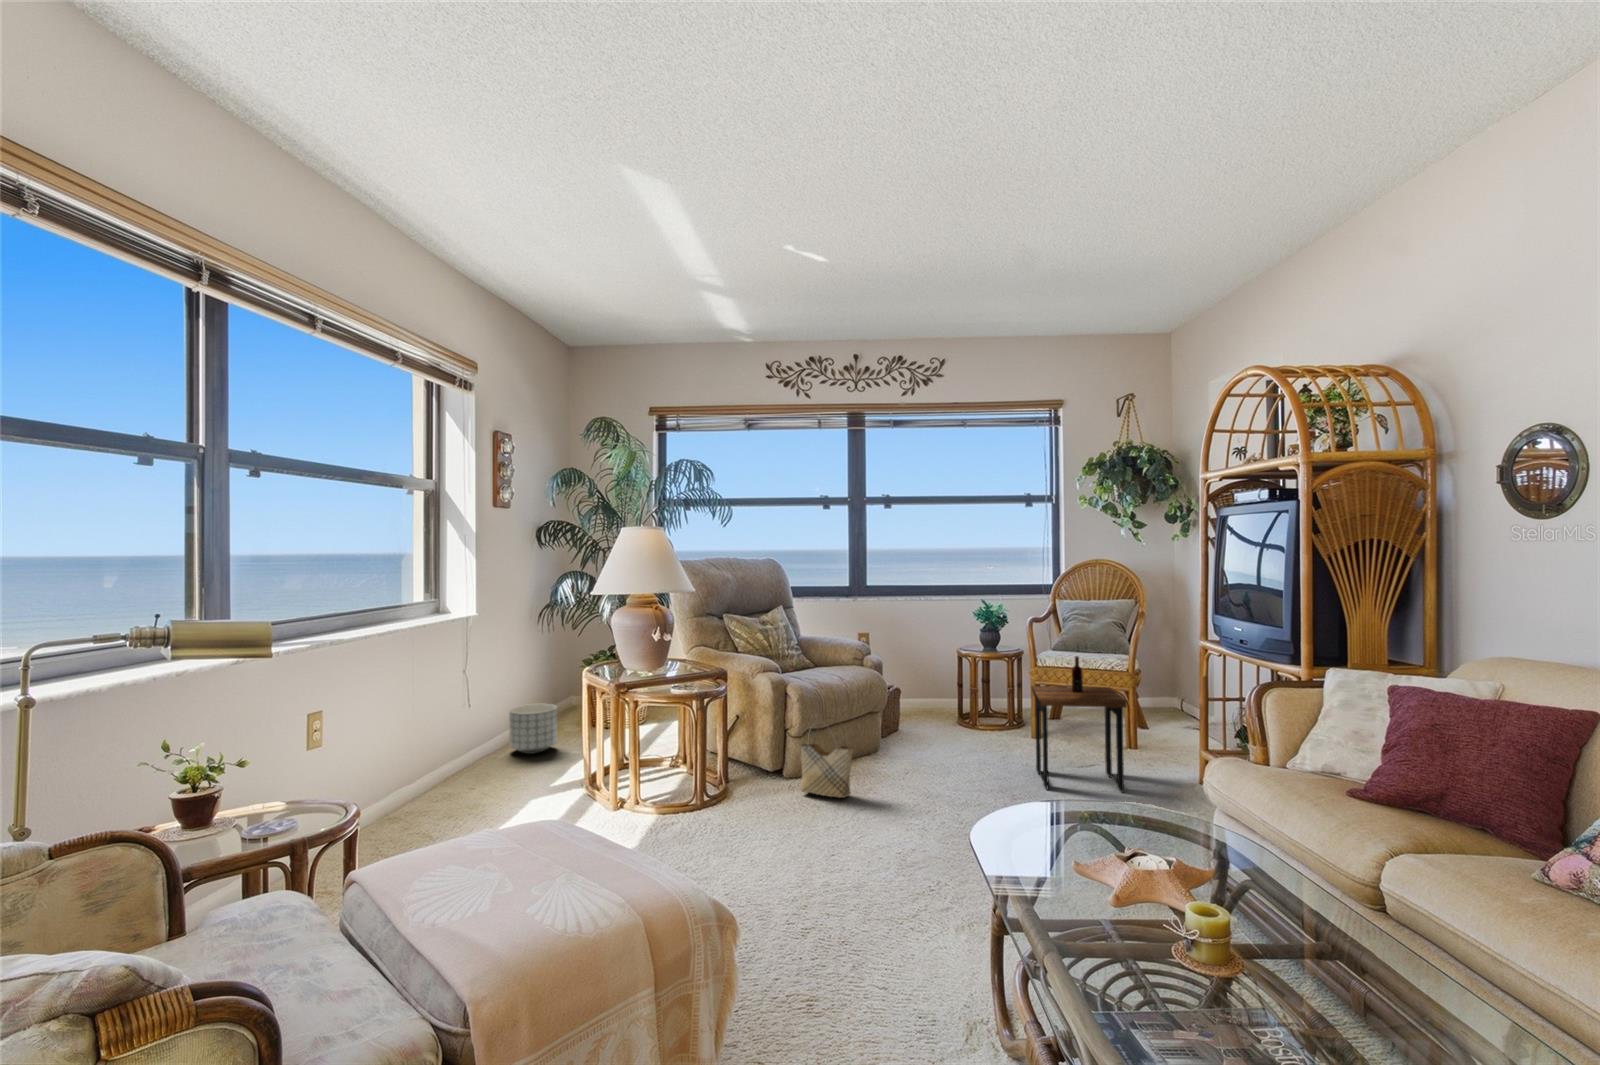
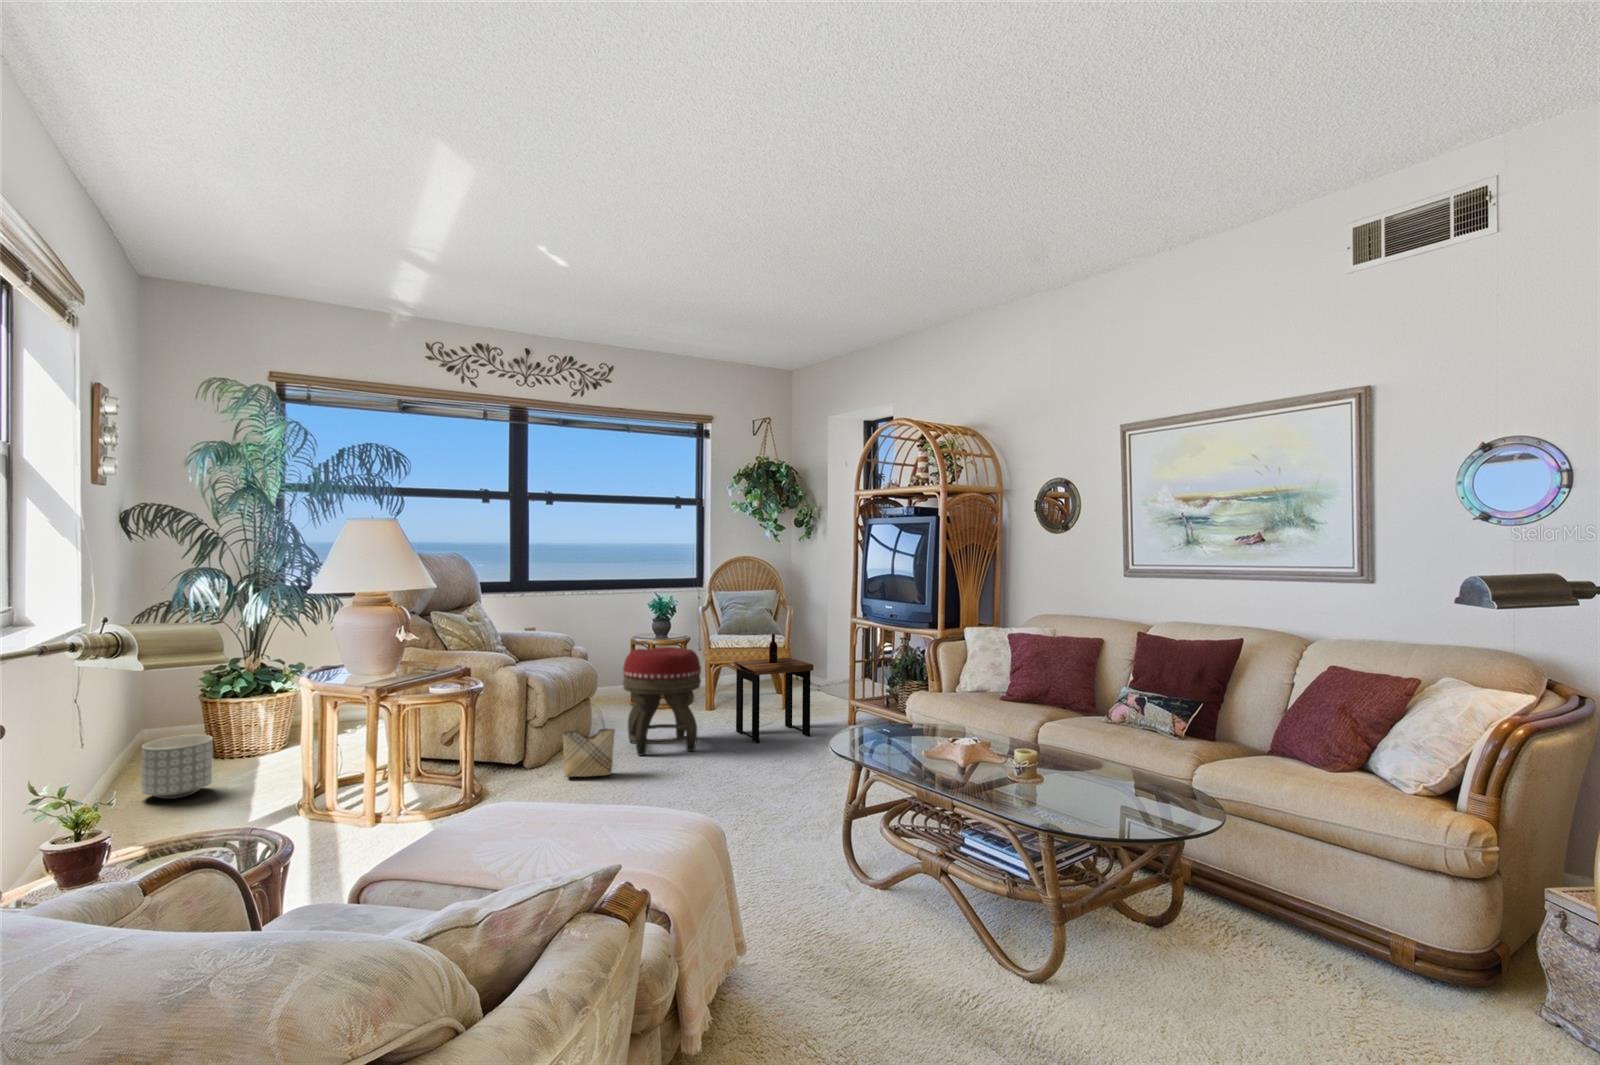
footstool: none [889,662,978,786] -> present [623,647,701,756]

